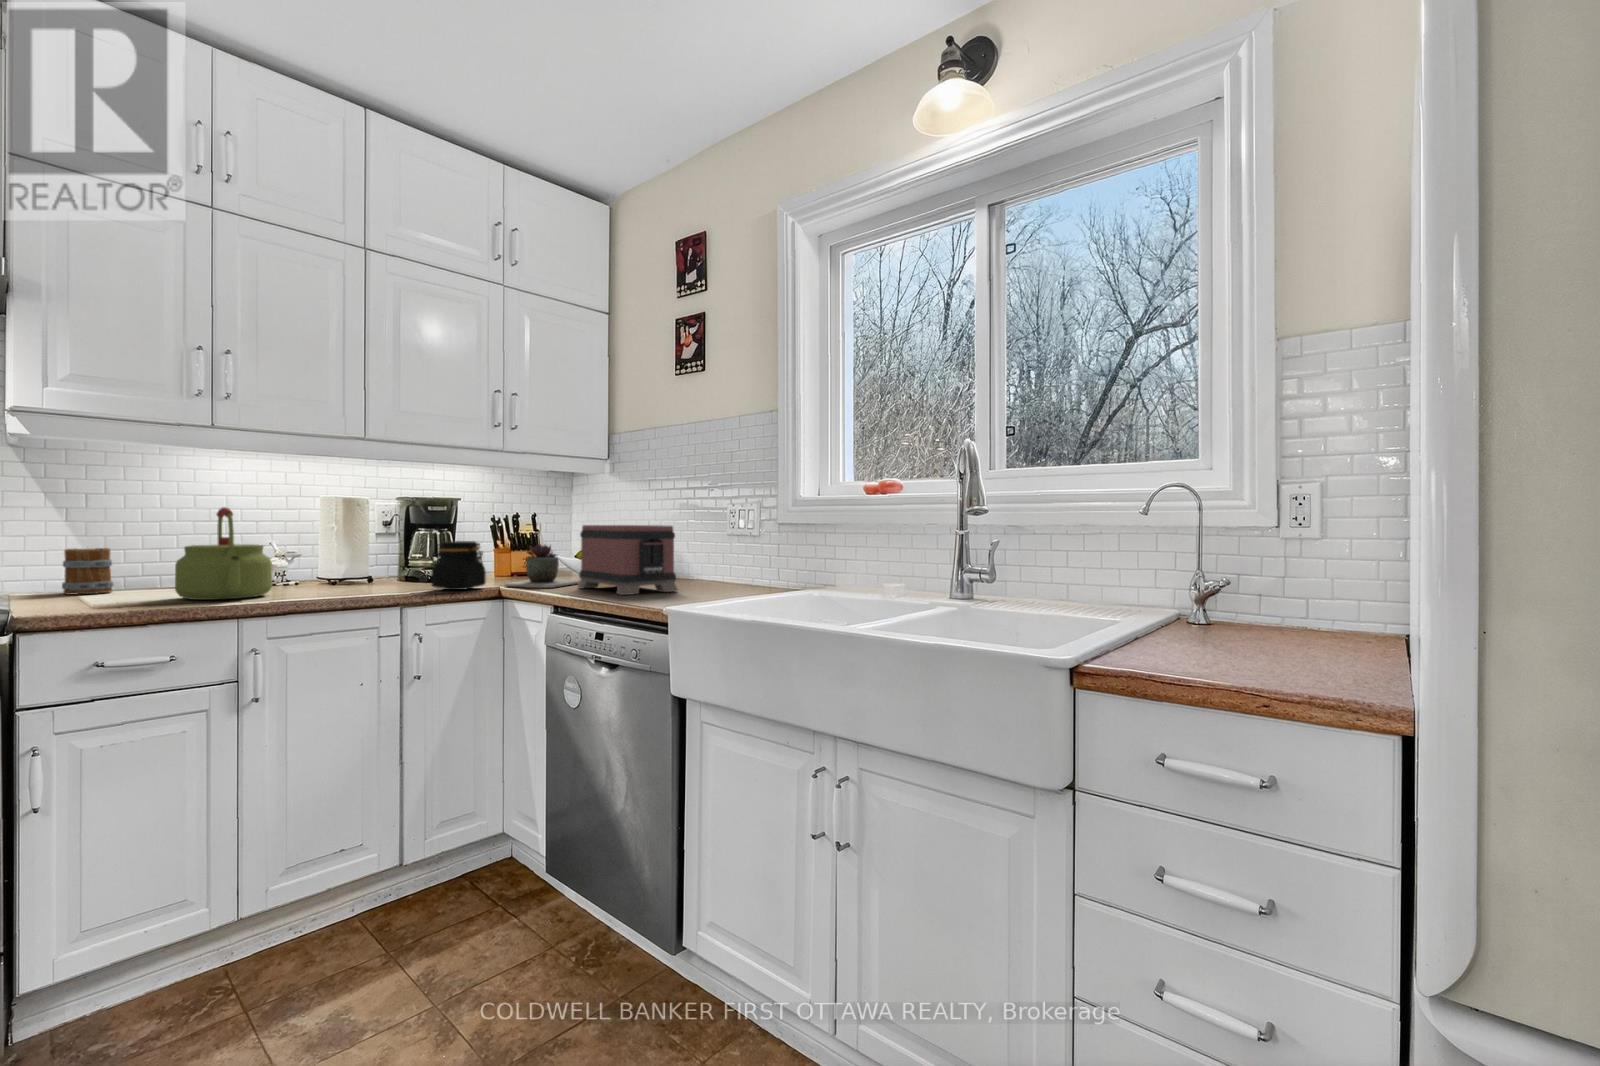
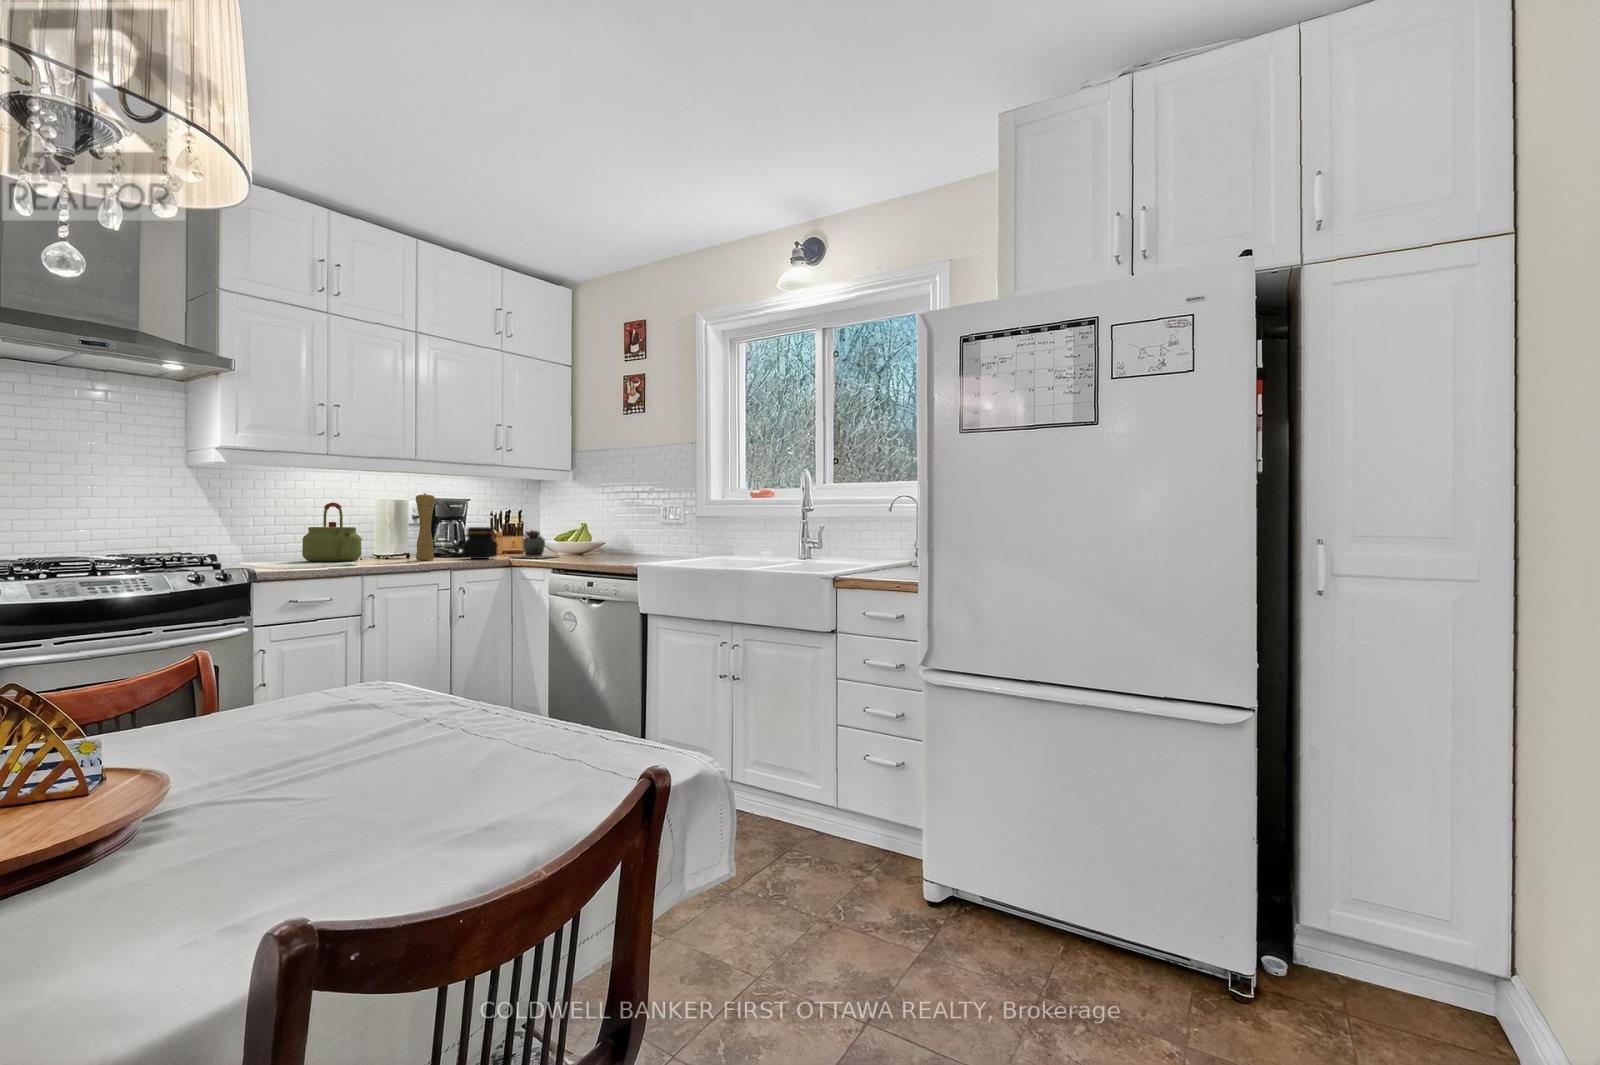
pepper mill: none [354,492,384,594] -> present [416,493,435,560]
toaster: present [578,525,678,595] -> none [559,517,629,561]
mug: present [62,548,114,595] -> none [213,524,246,559]

